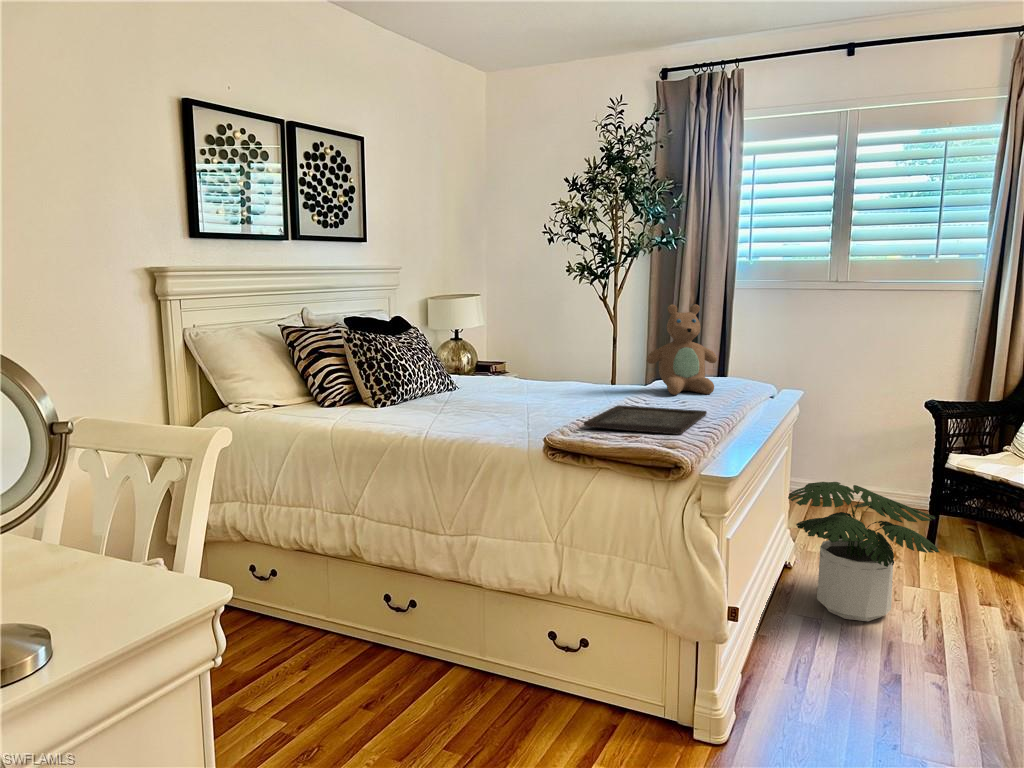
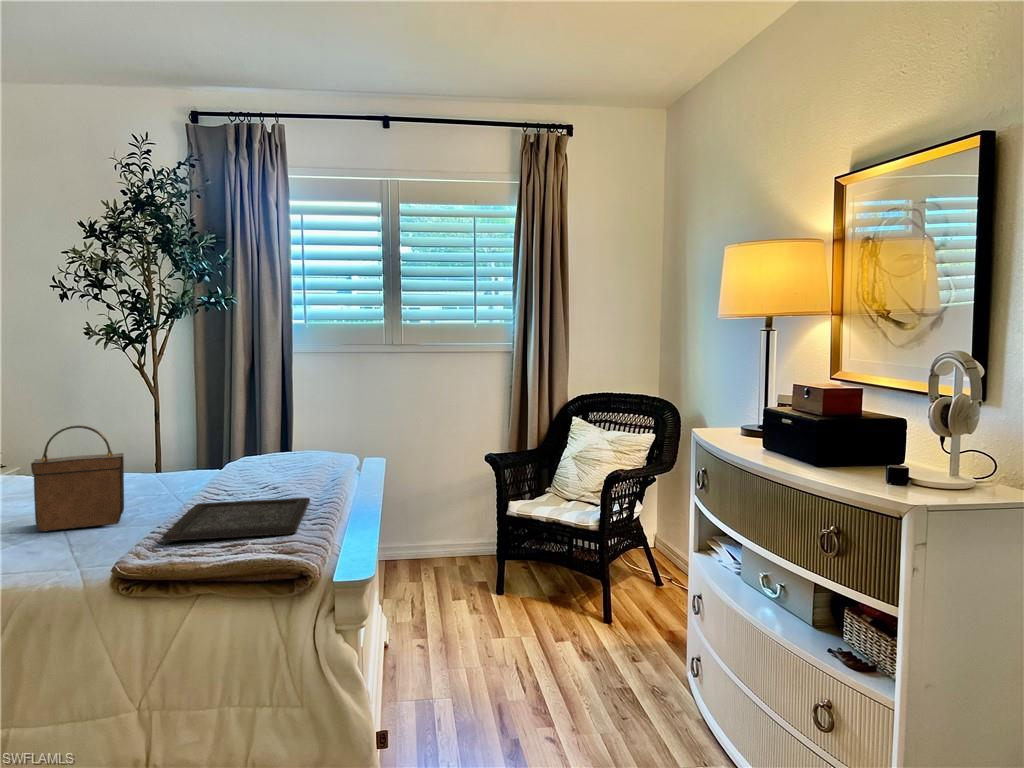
teddy bear: present [647,304,717,395] -> none [218,374,302,480]
handbag: none [510,338,571,414] -> present [31,425,124,532]
potted plant: present [788,482,939,621] -> none [390,550,532,690]

